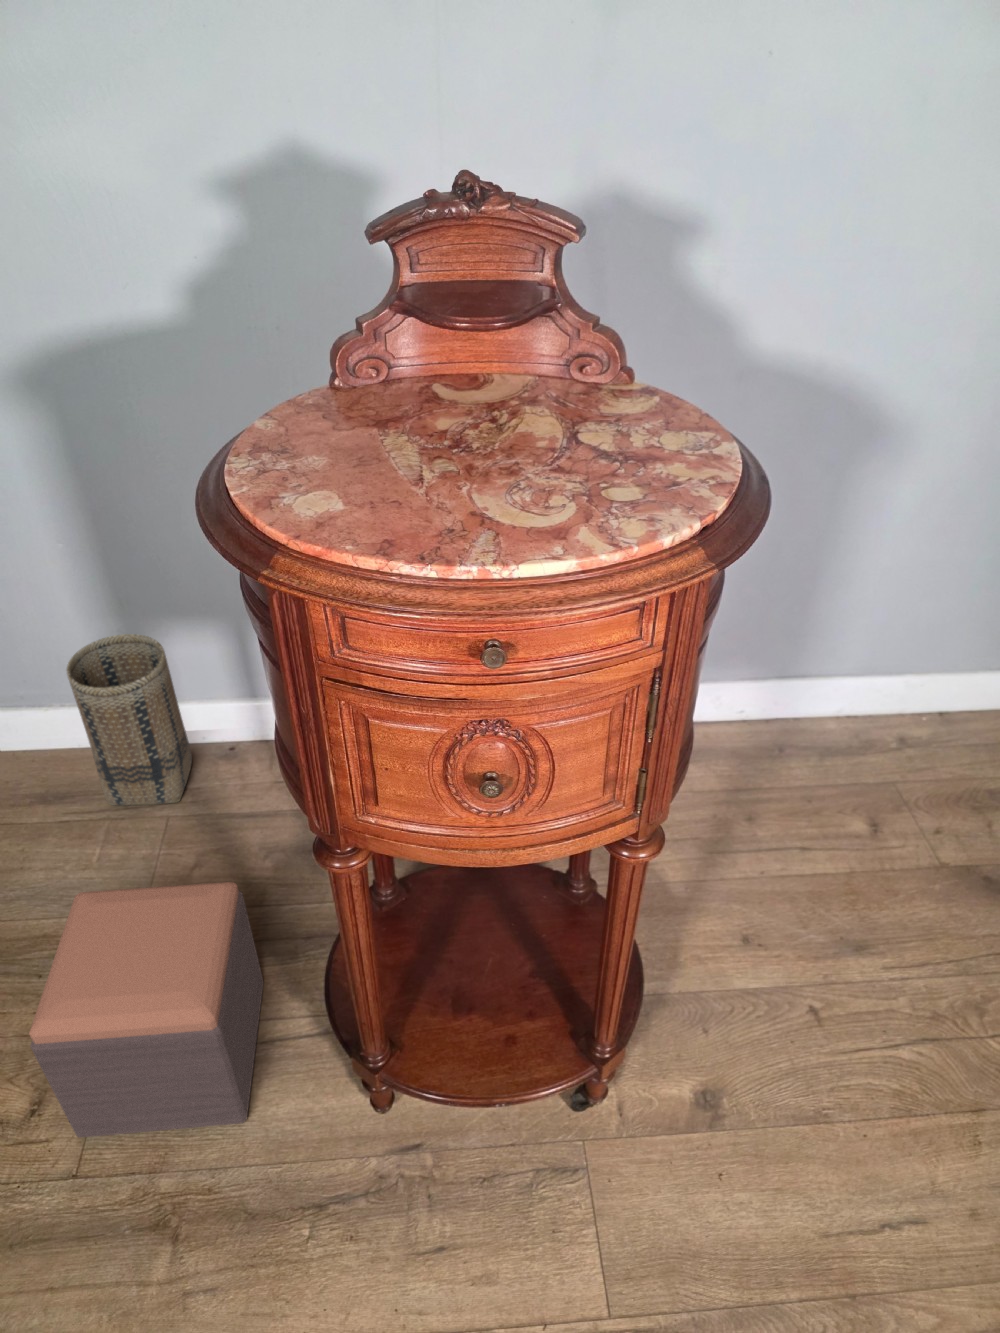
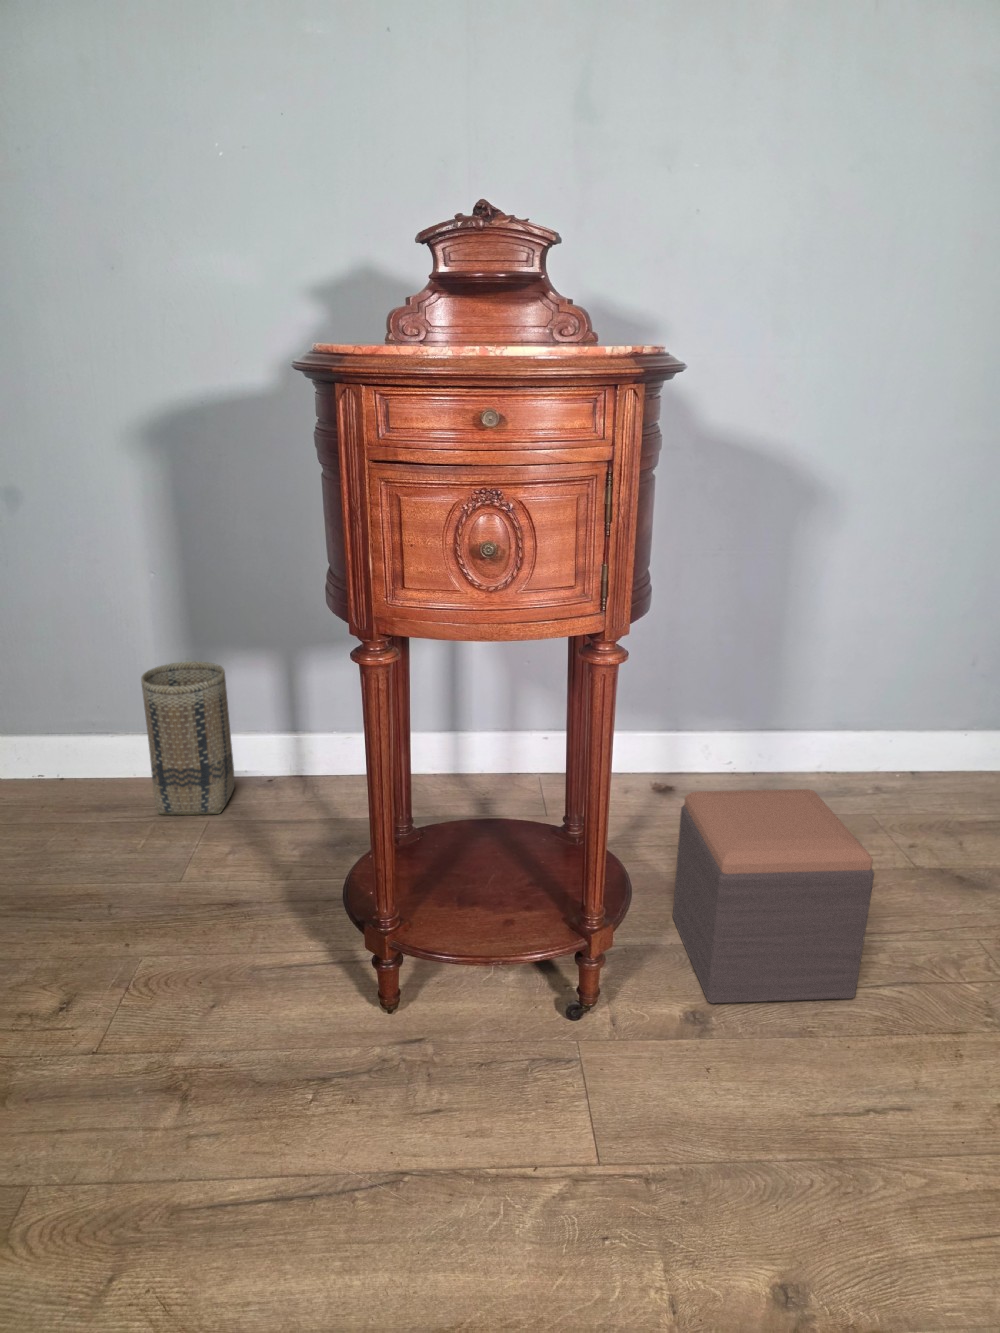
footstool: present [29,882,264,1138] -> present [673,789,874,1003]

